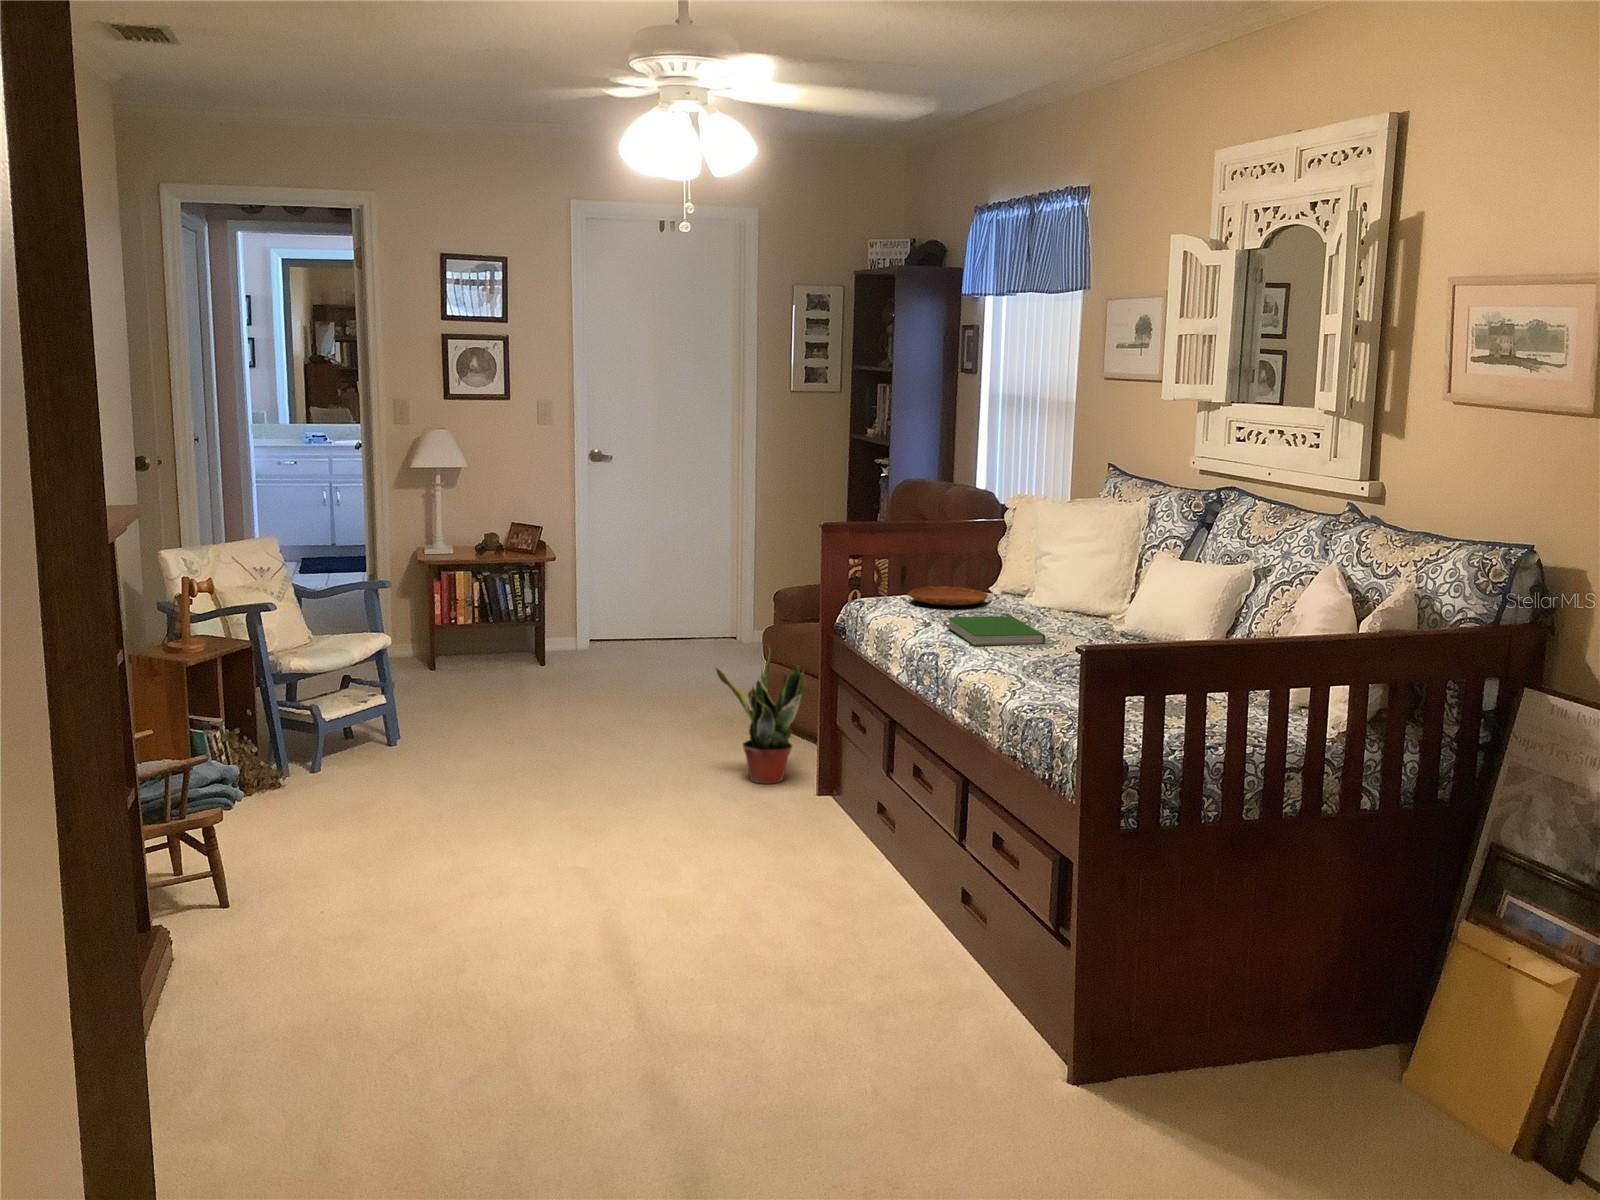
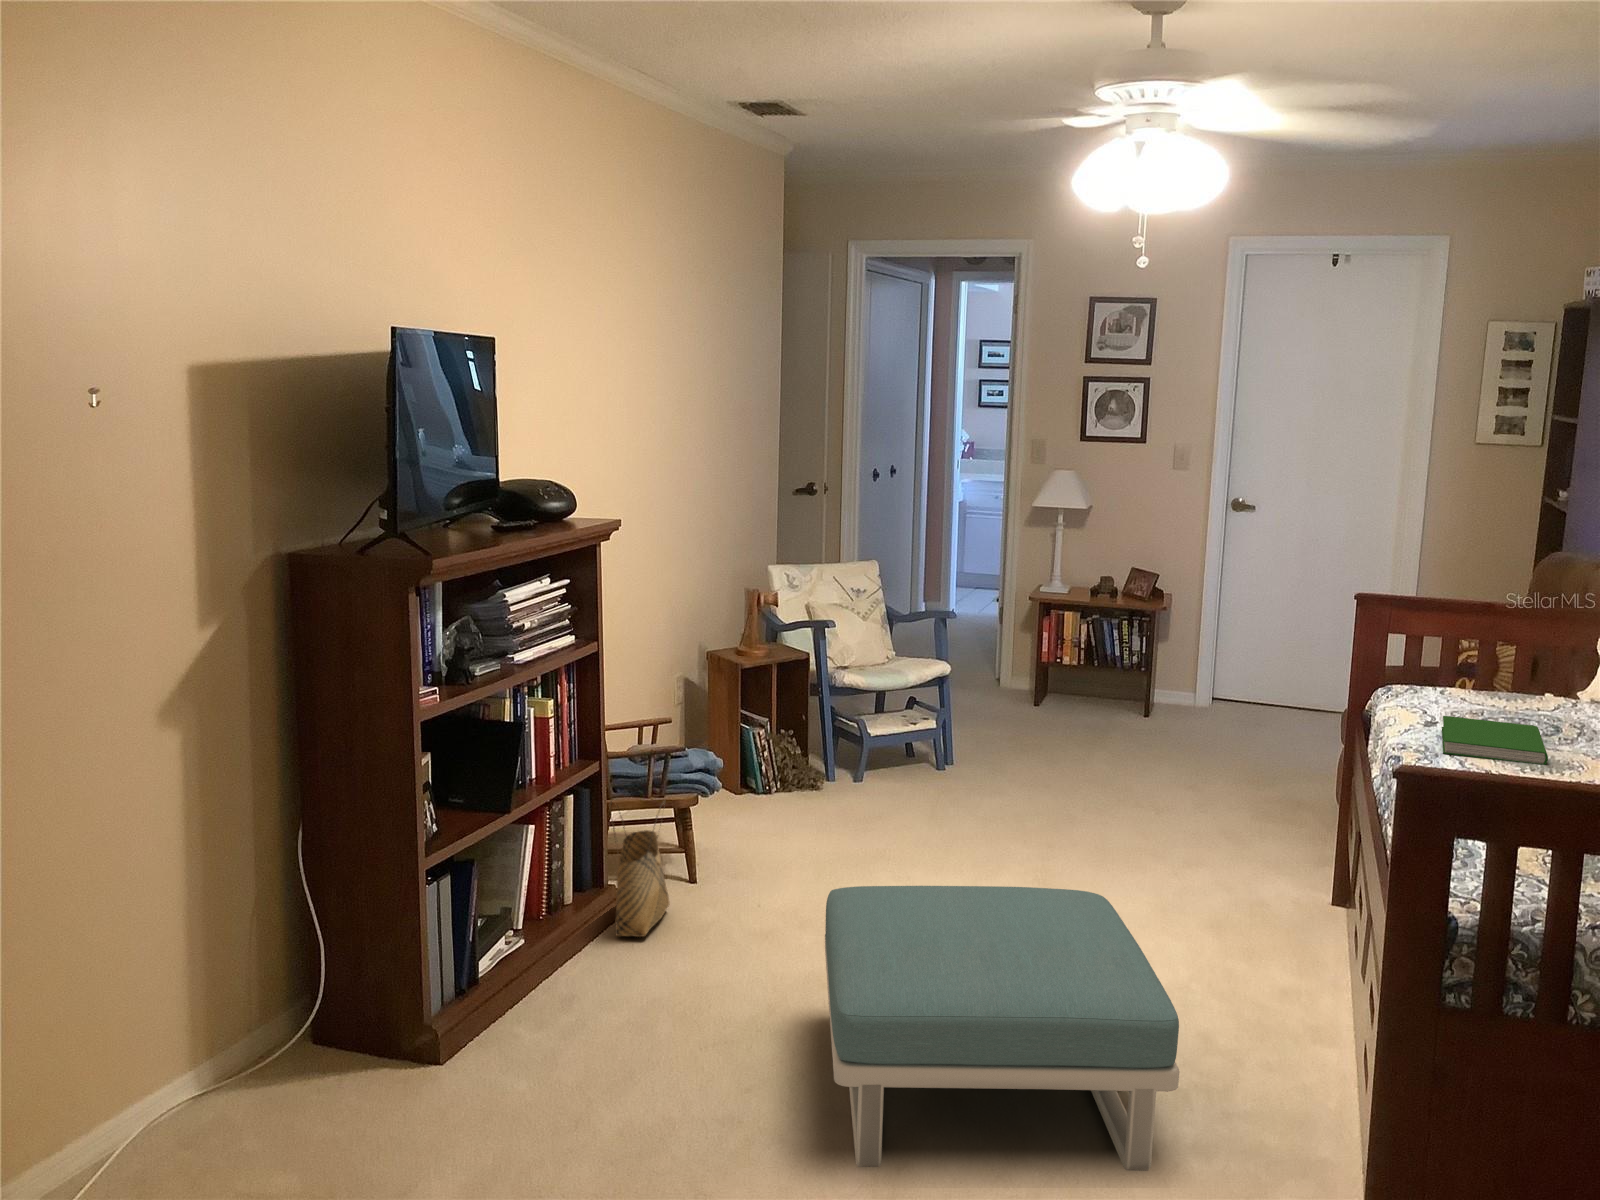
tray: present [908,586,988,606] -> none [1444,679,1554,707]
potted plant: present [716,647,805,784] -> none [1237,722,1335,880]
footstool: none [492,817,888,1114] -> present [825,886,1179,1171]
woven basket: none [165,819,238,983] -> present [609,800,670,937]

